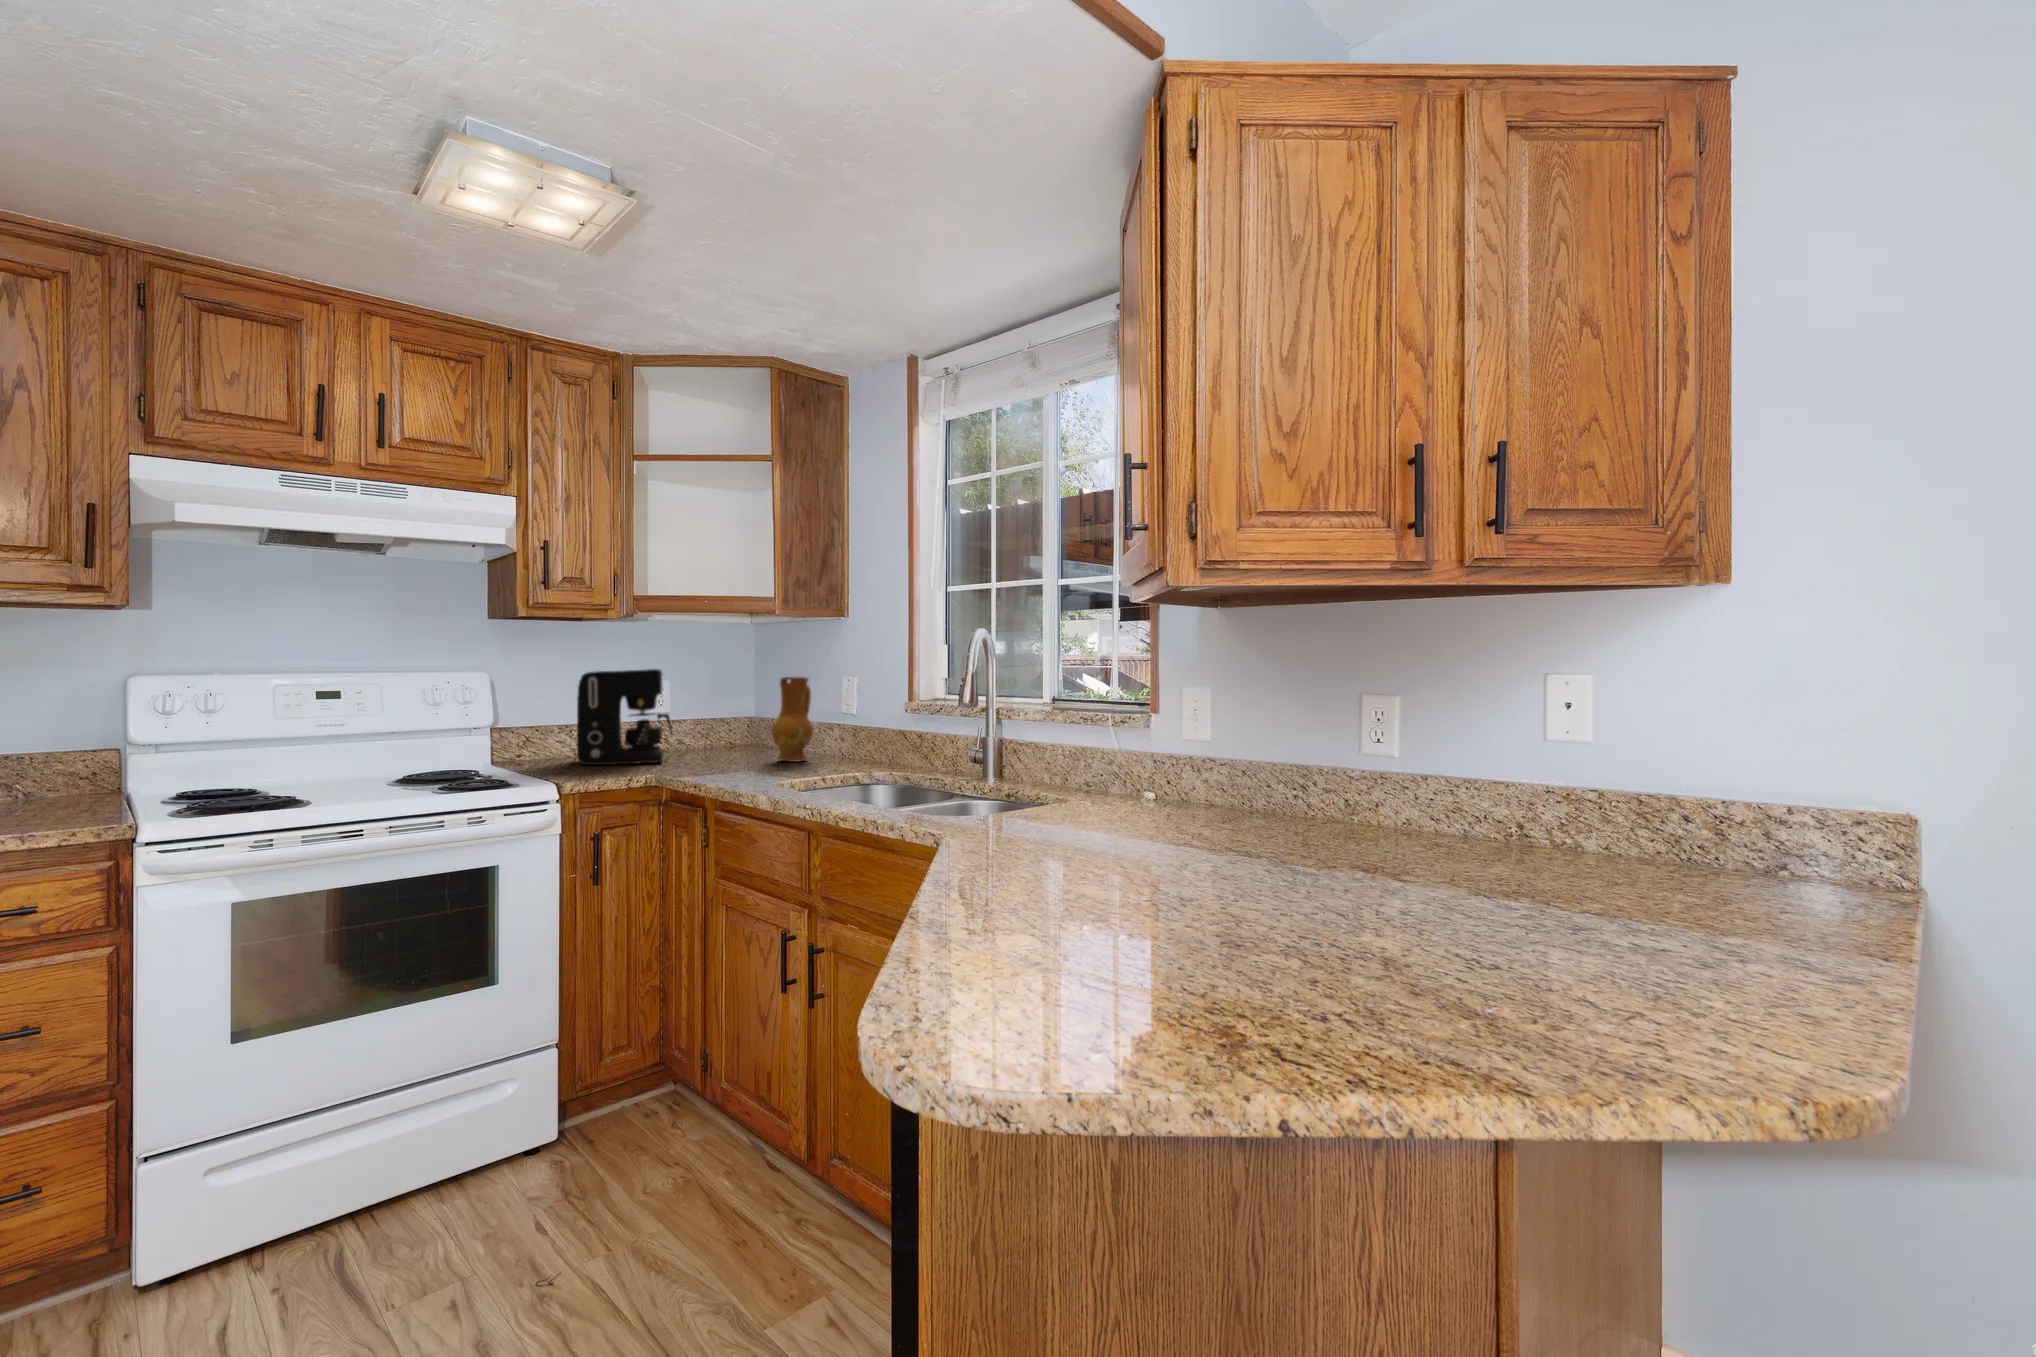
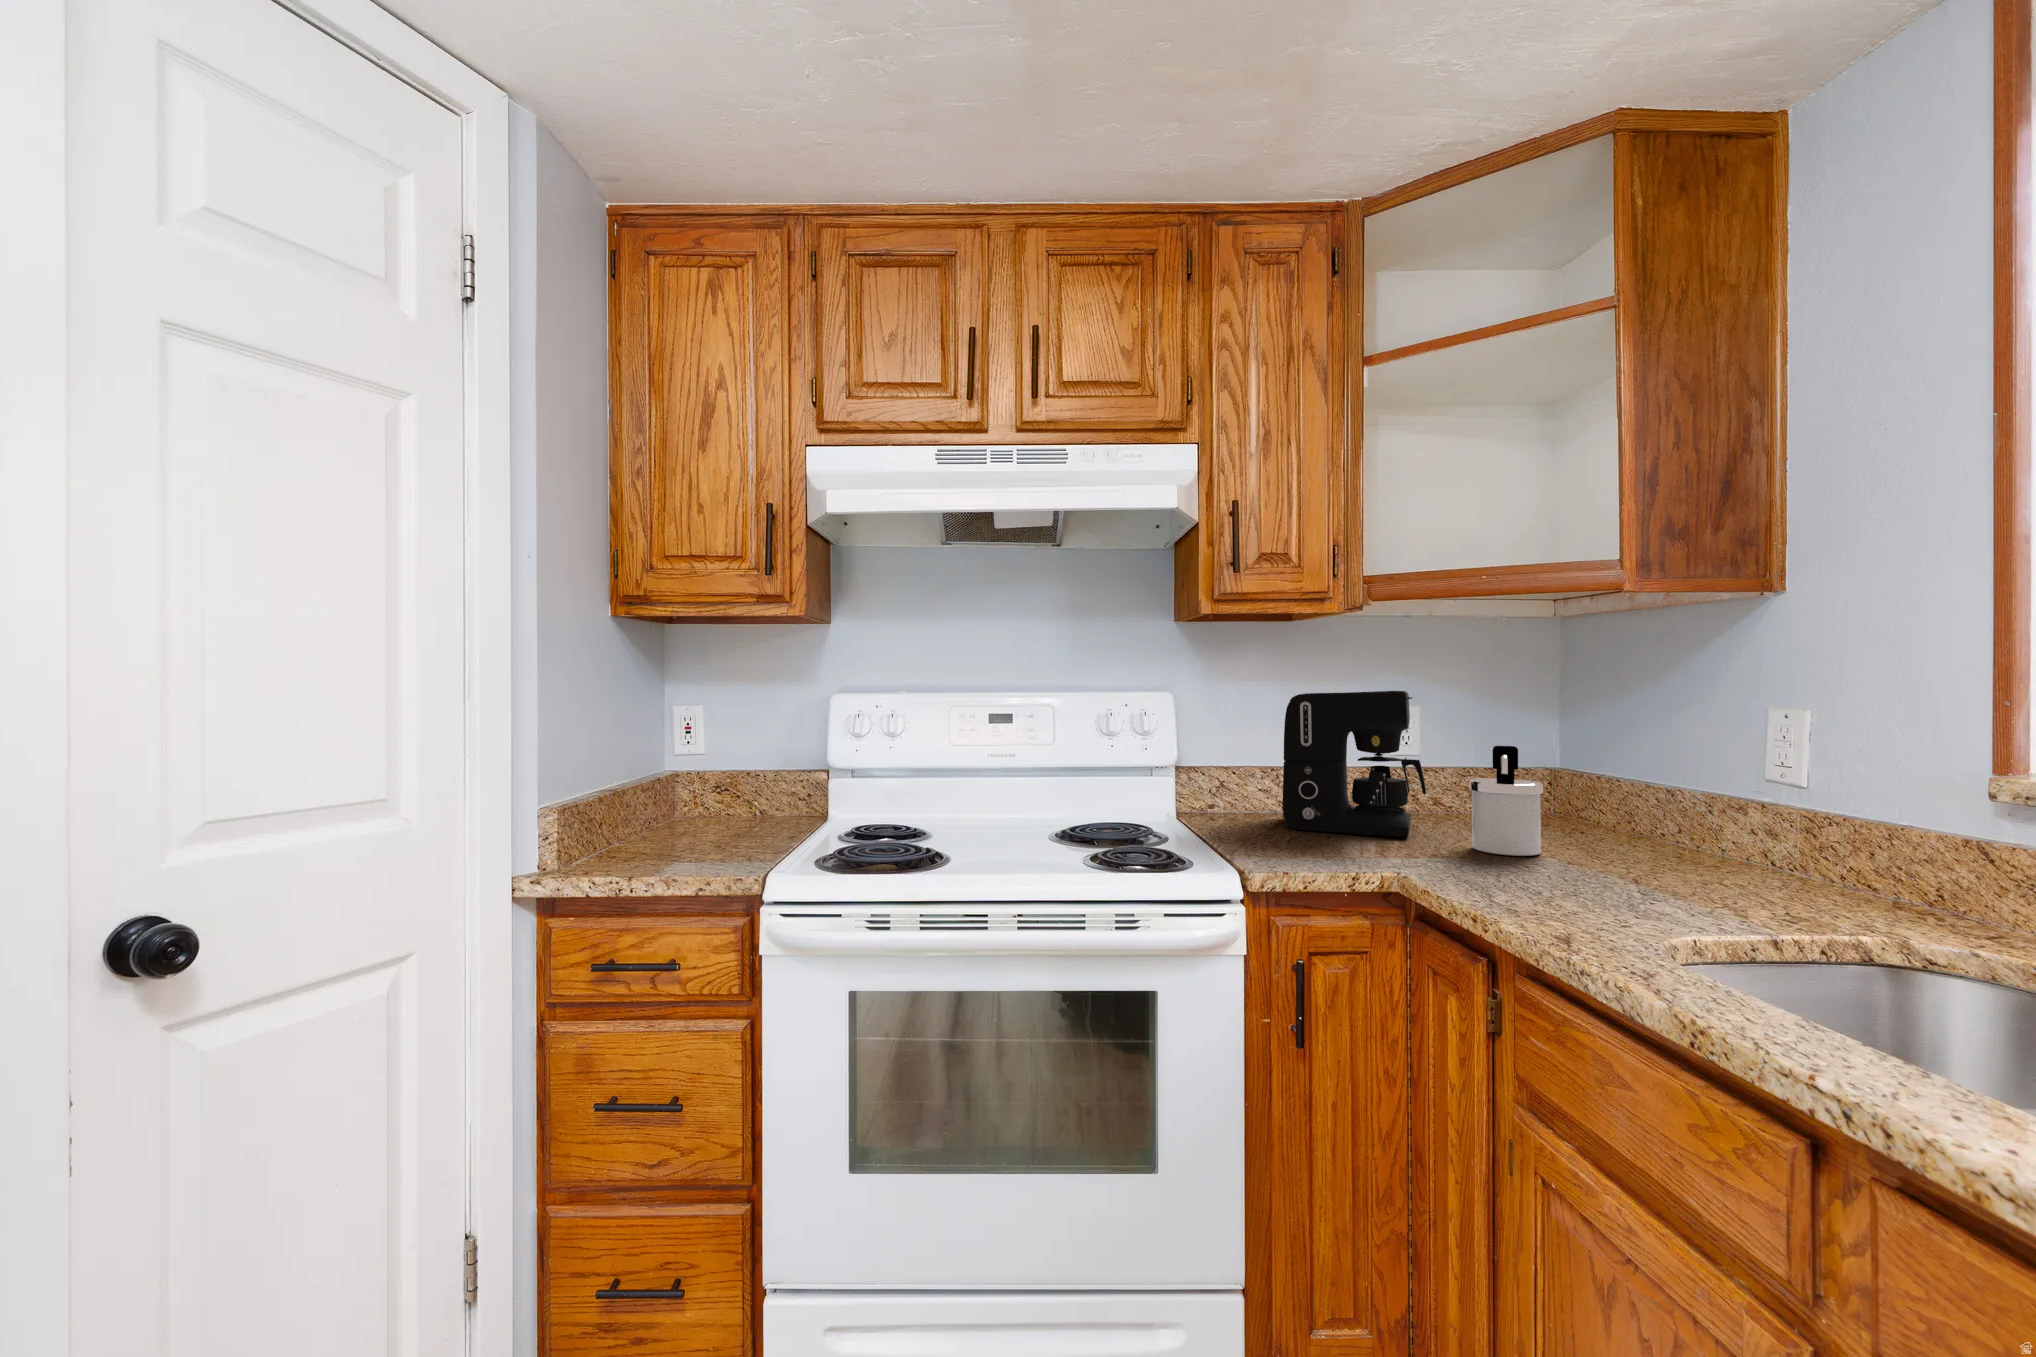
ceramic jug: present [771,677,813,762] -> none [1609,707,1703,865]
soap dispenser: none [697,701,737,765] -> present [1469,746,1543,856]

